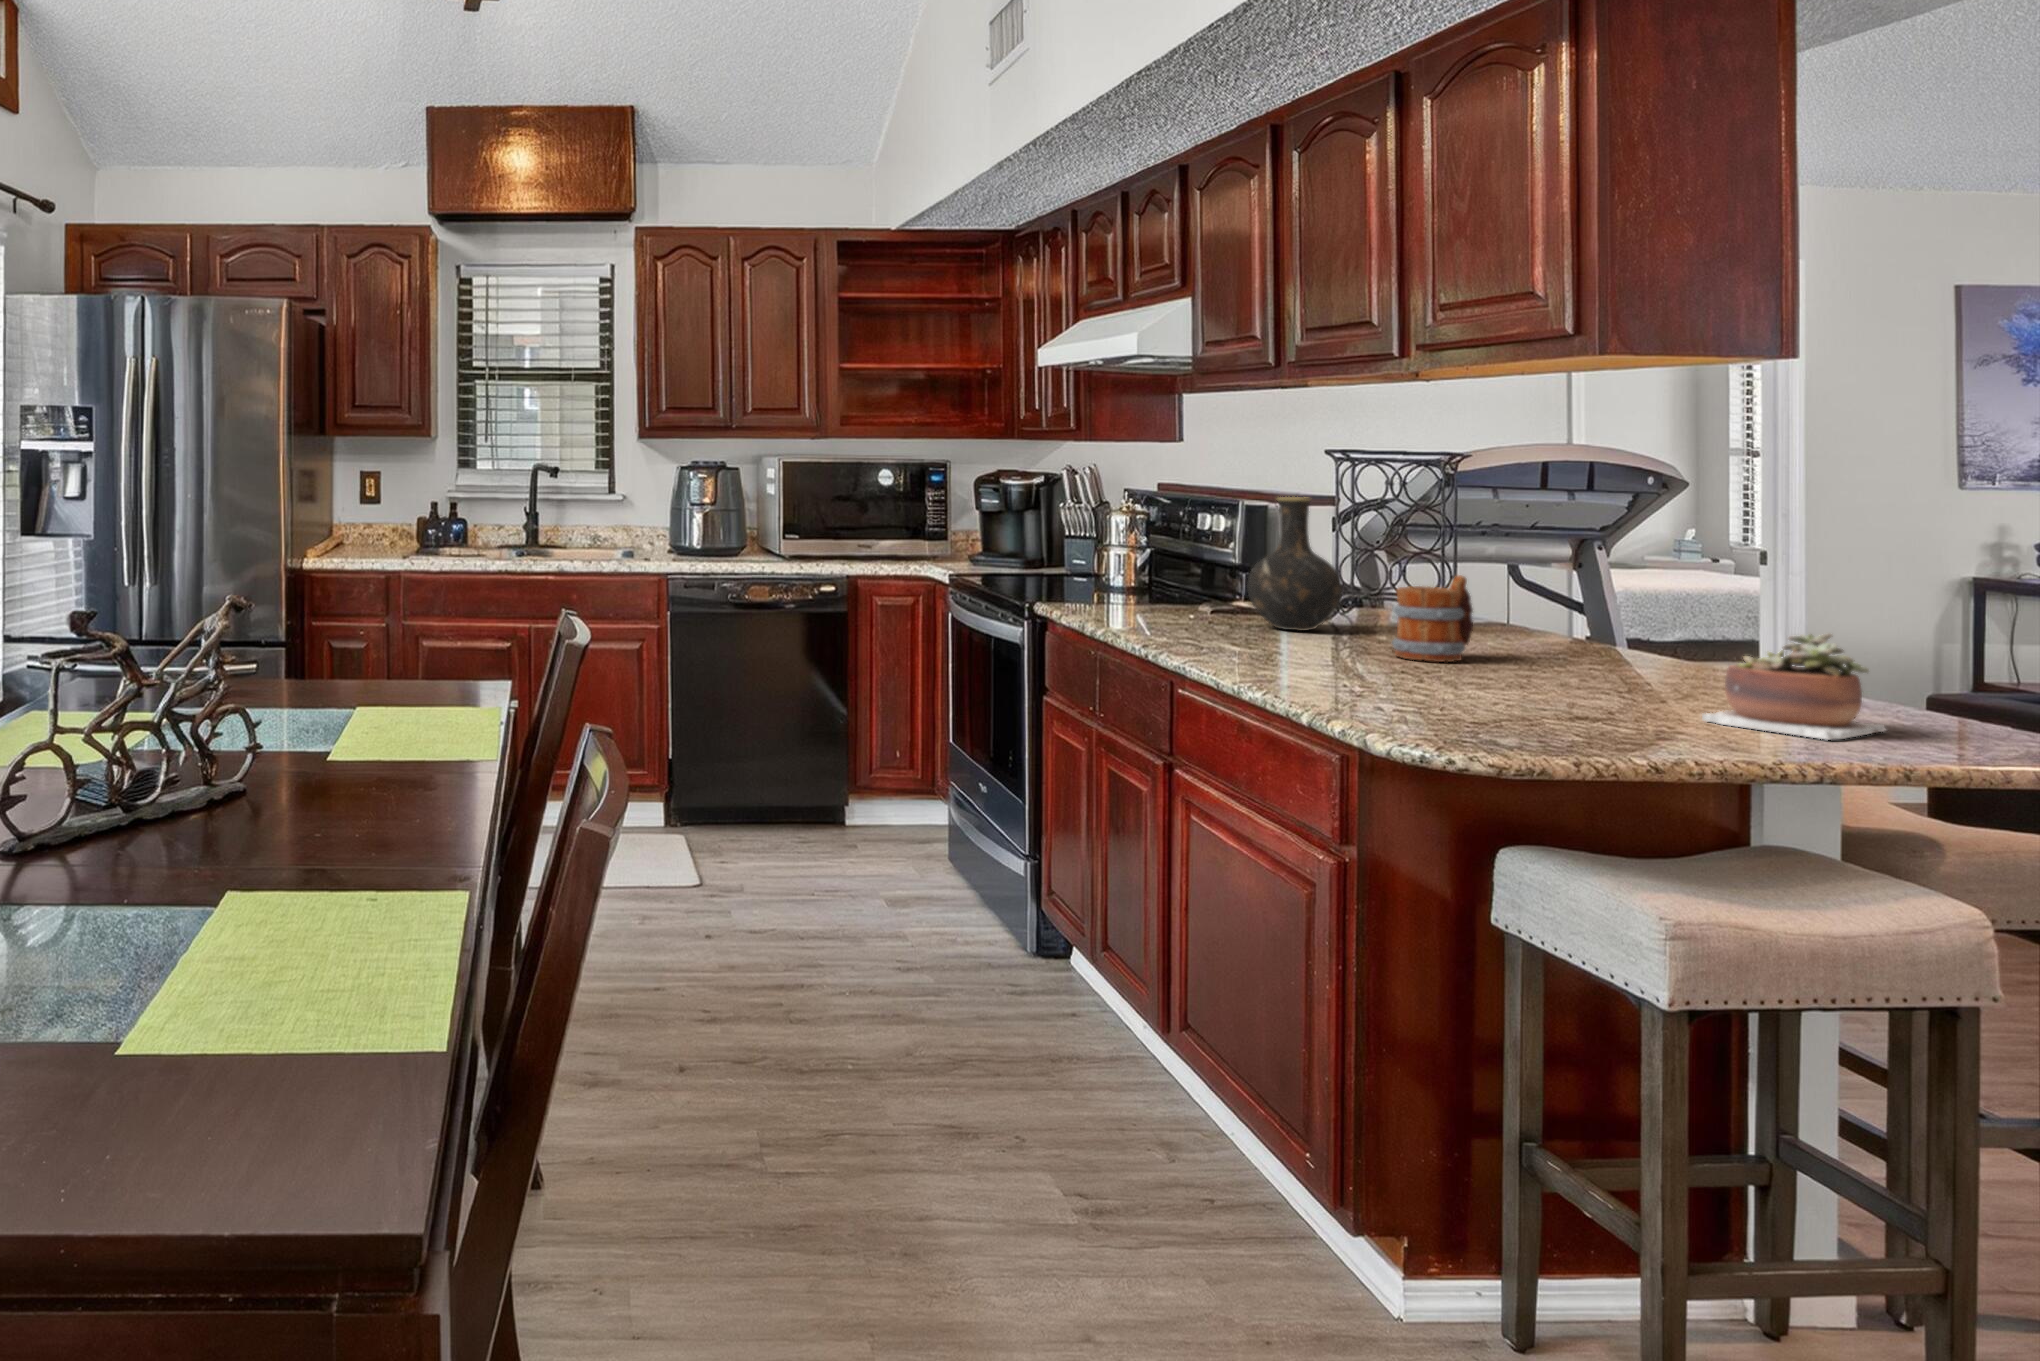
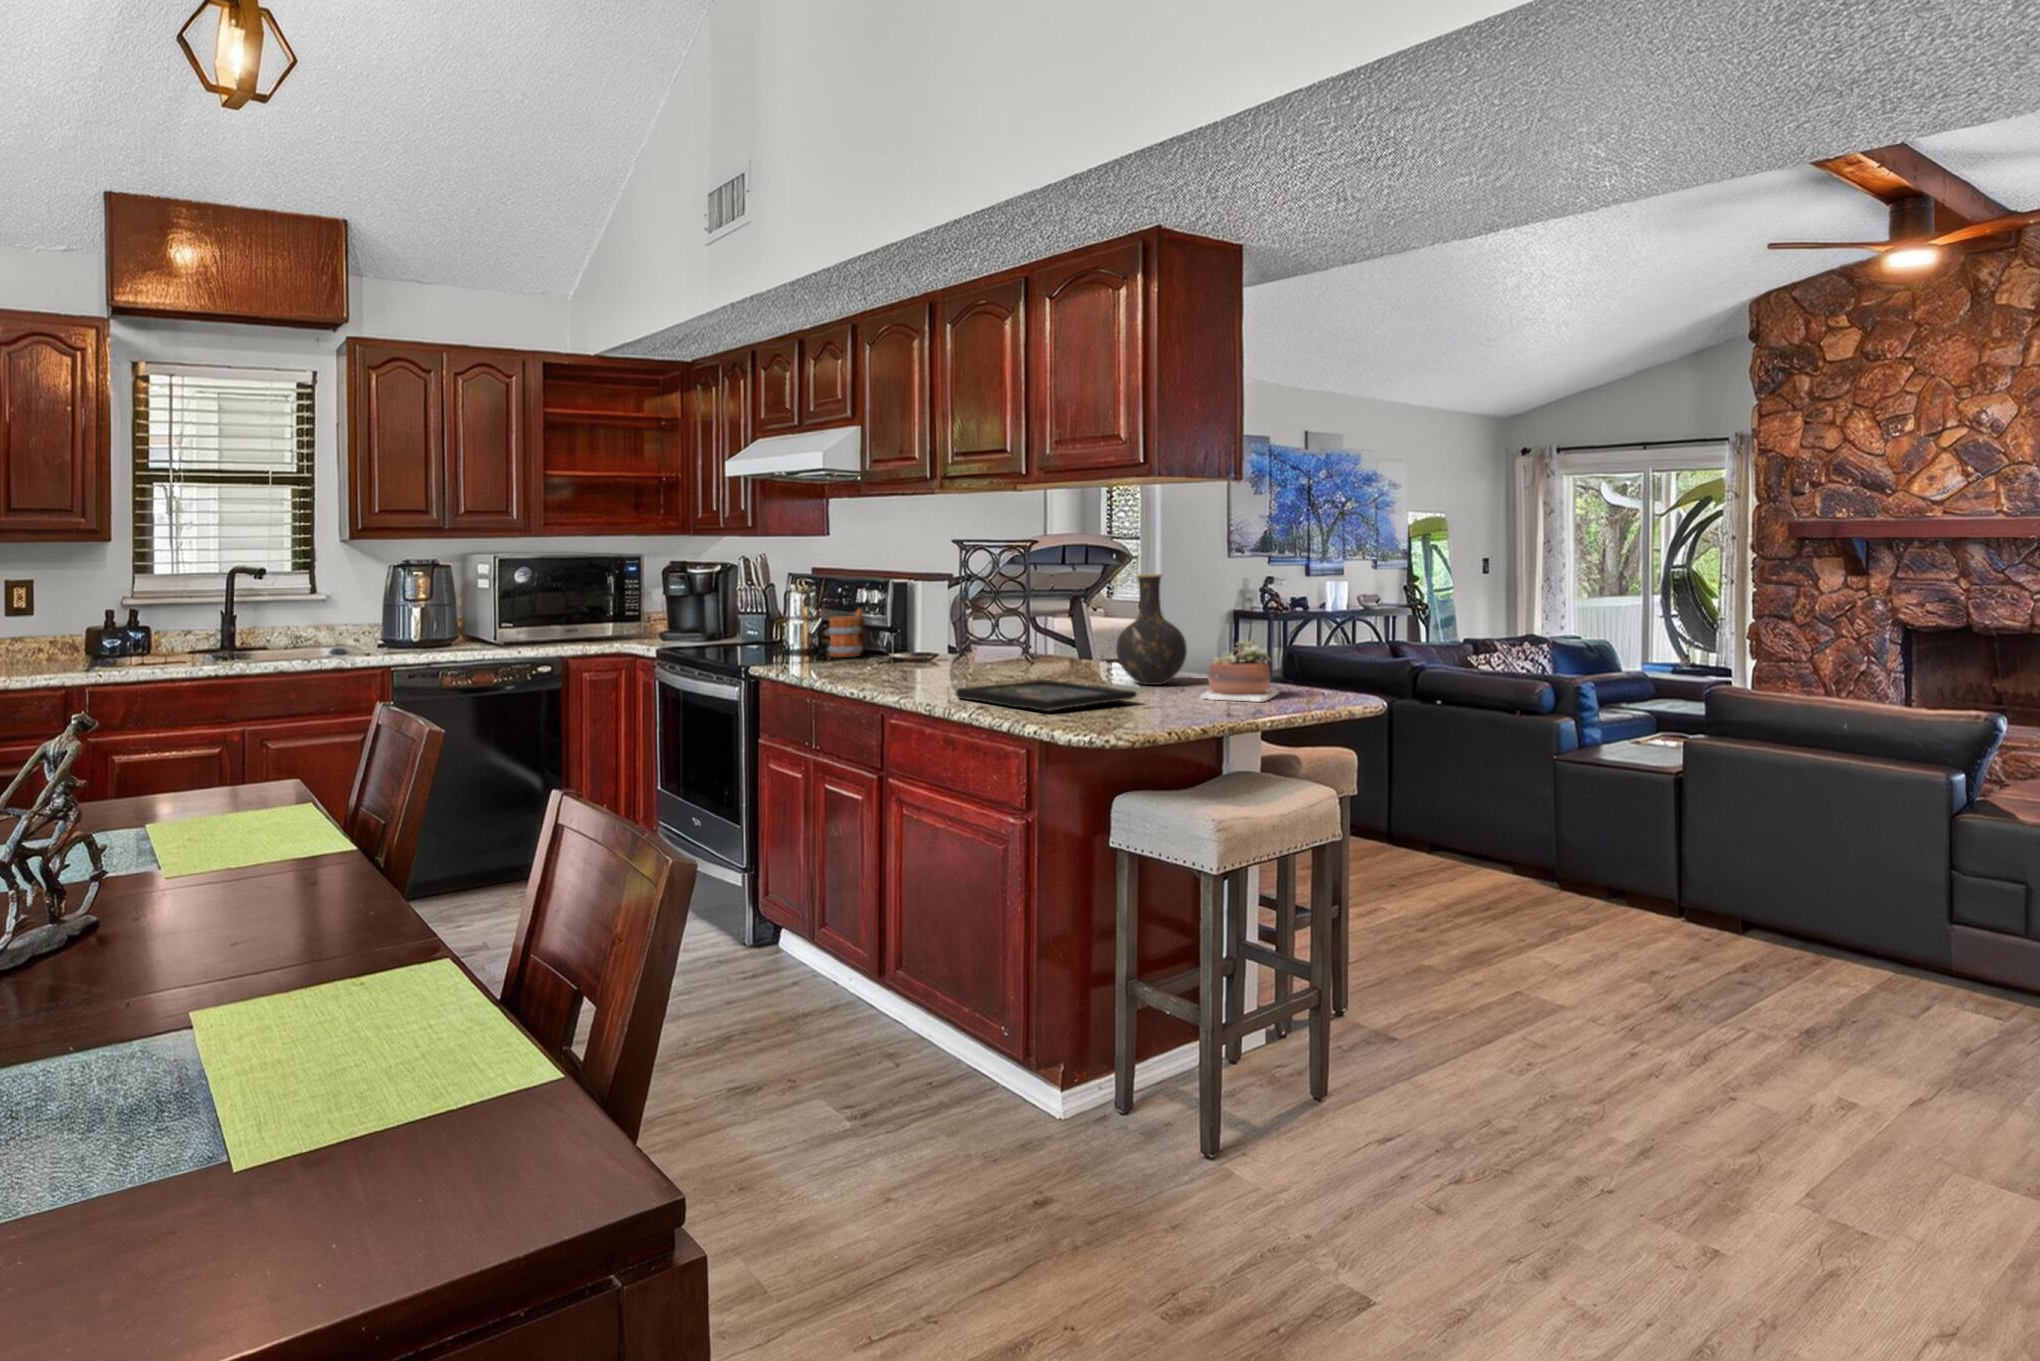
vase: present [1247,497,1343,631] -> present [1116,574,1187,685]
mug: present [1392,575,1473,662] -> present [828,609,866,657]
tray: none [1264,662,1562,708] -> present [956,680,1137,711]

